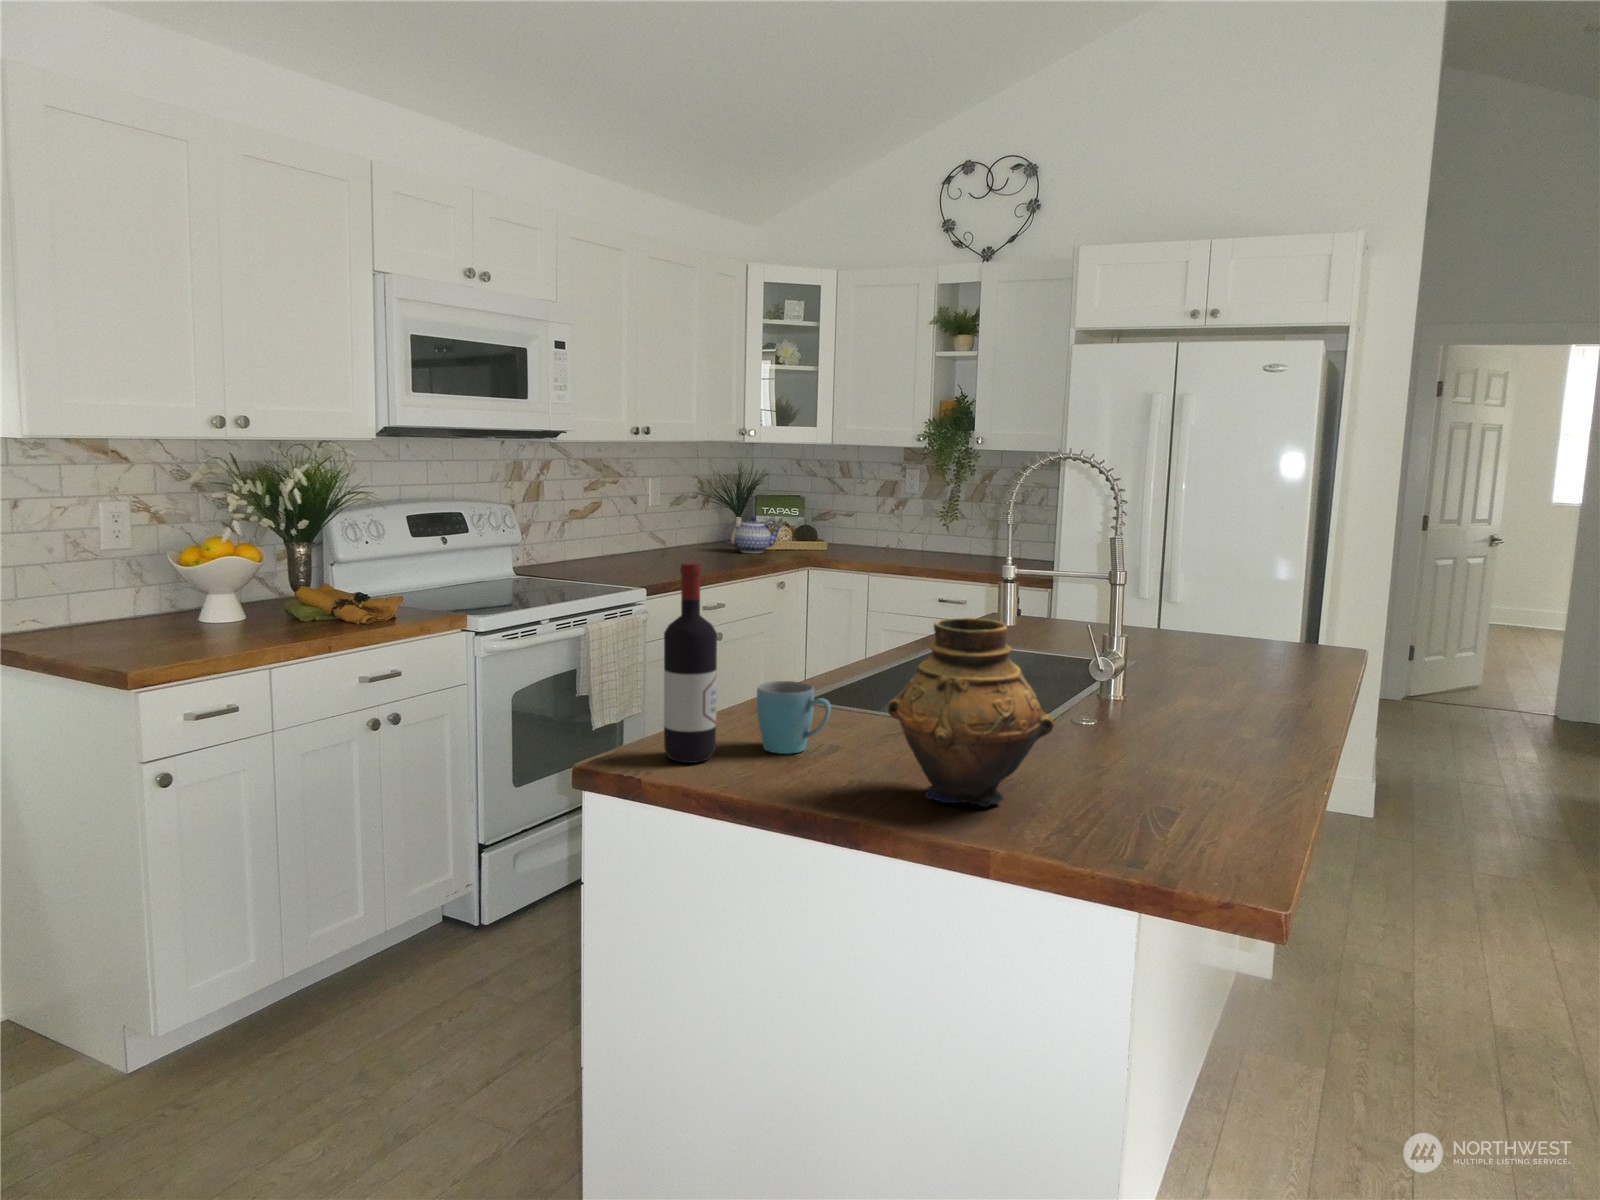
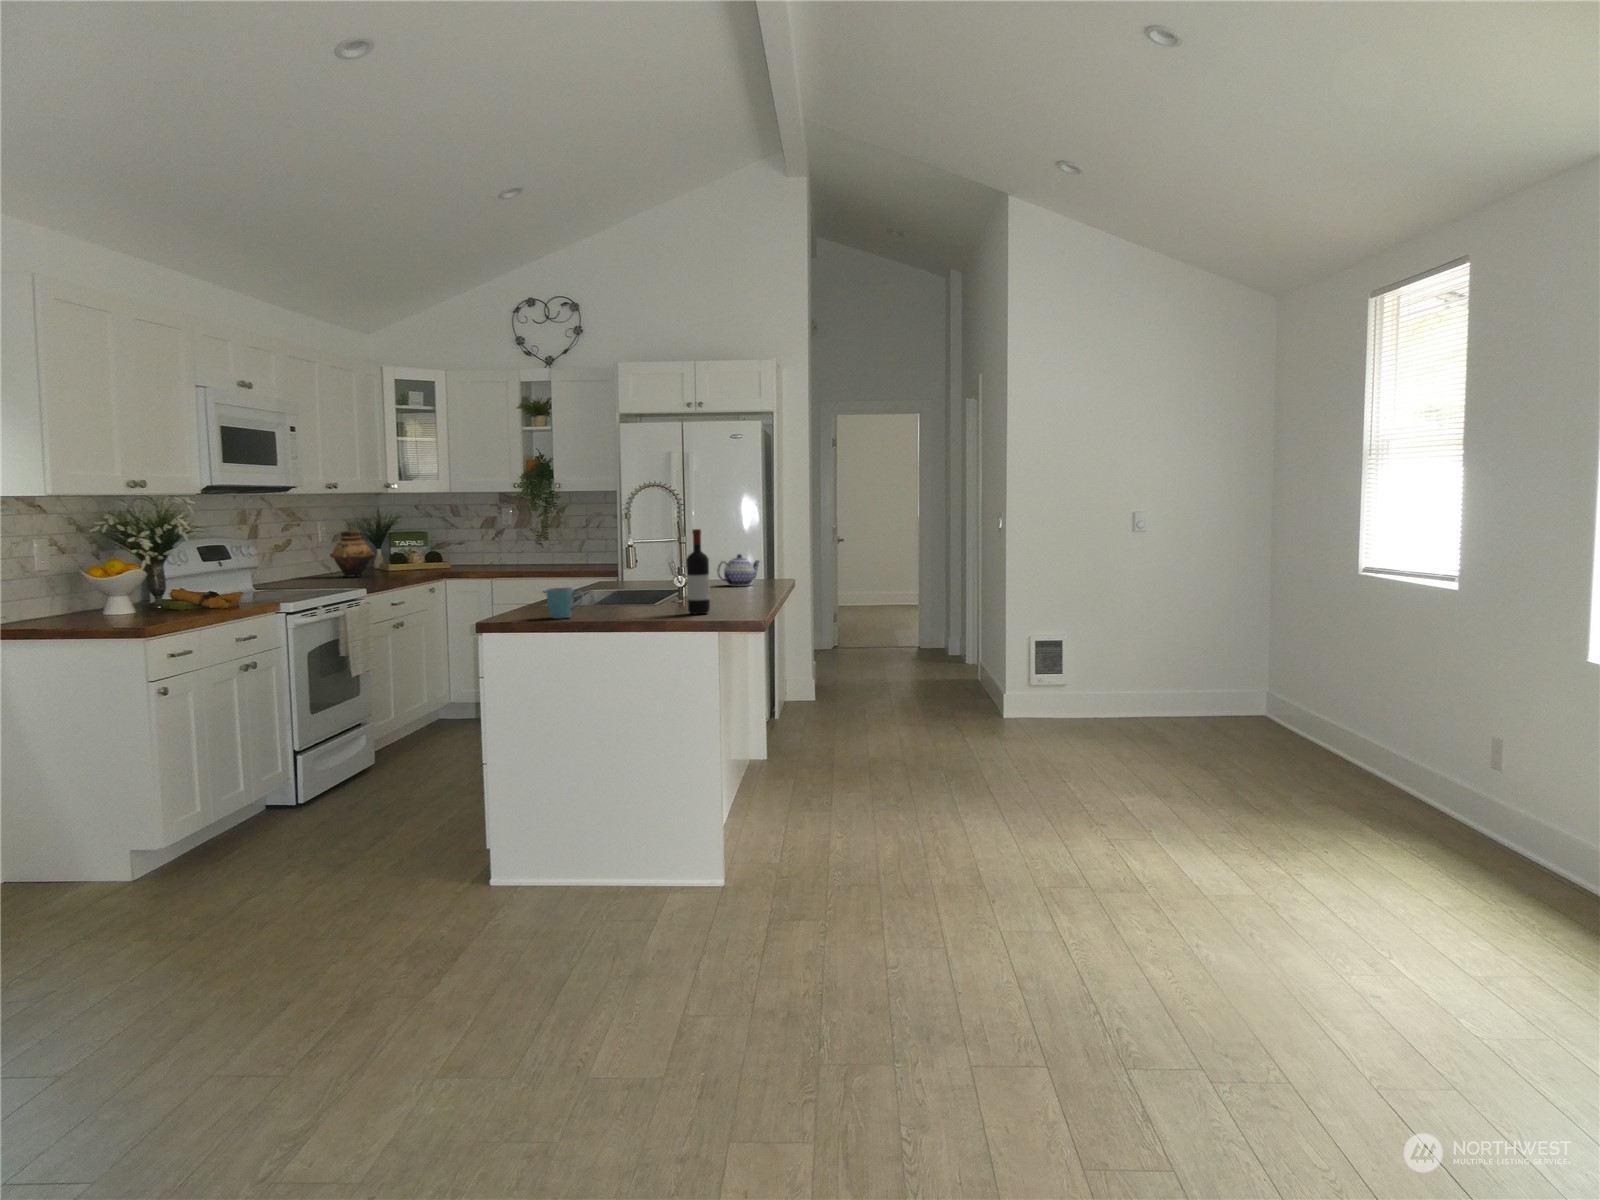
teapot: present [723,517,781,553] -> present [717,554,759,586]
wine bottle: present [664,562,717,763] -> present [686,529,710,614]
vase: present [888,618,1054,807] -> present [330,531,375,577]

